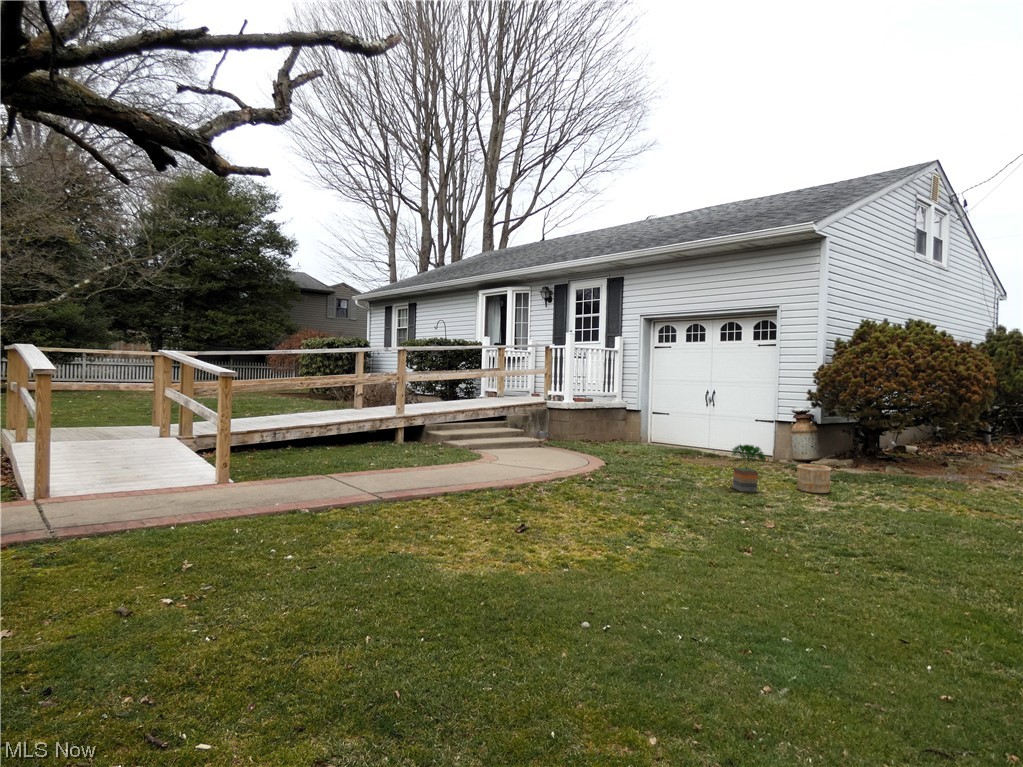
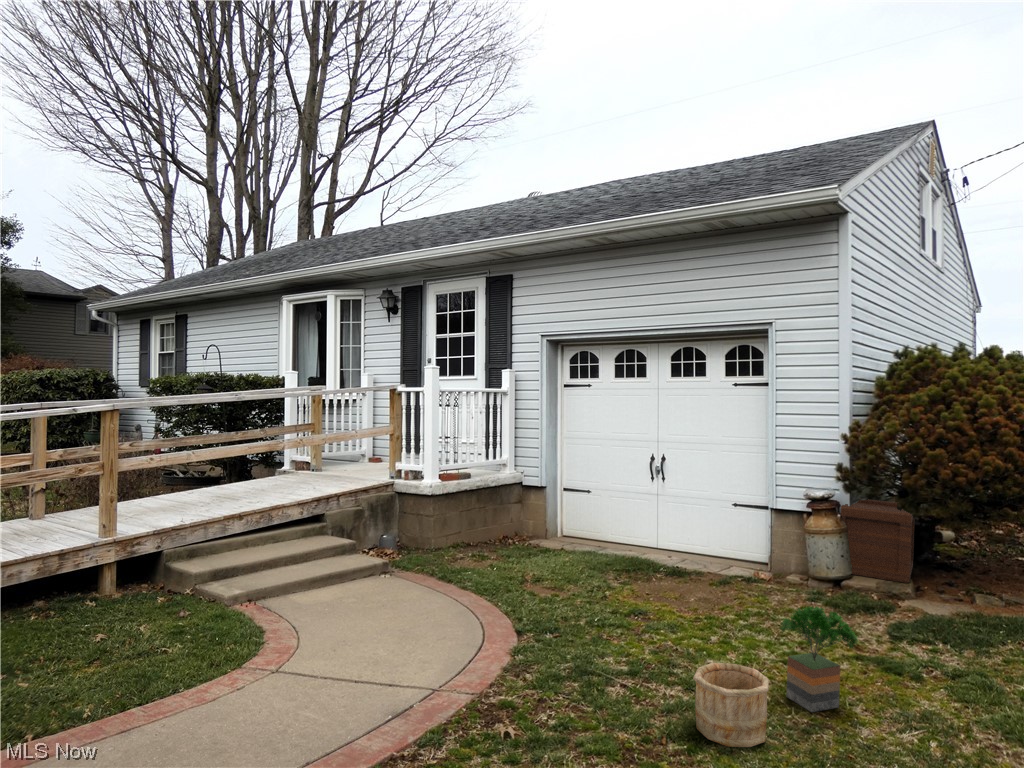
wooden crate: none [812,418,874,467] -> present [841,499,915,583]
wooden bucket: present [797,464,832,493] -> present [693,663,769,747]

